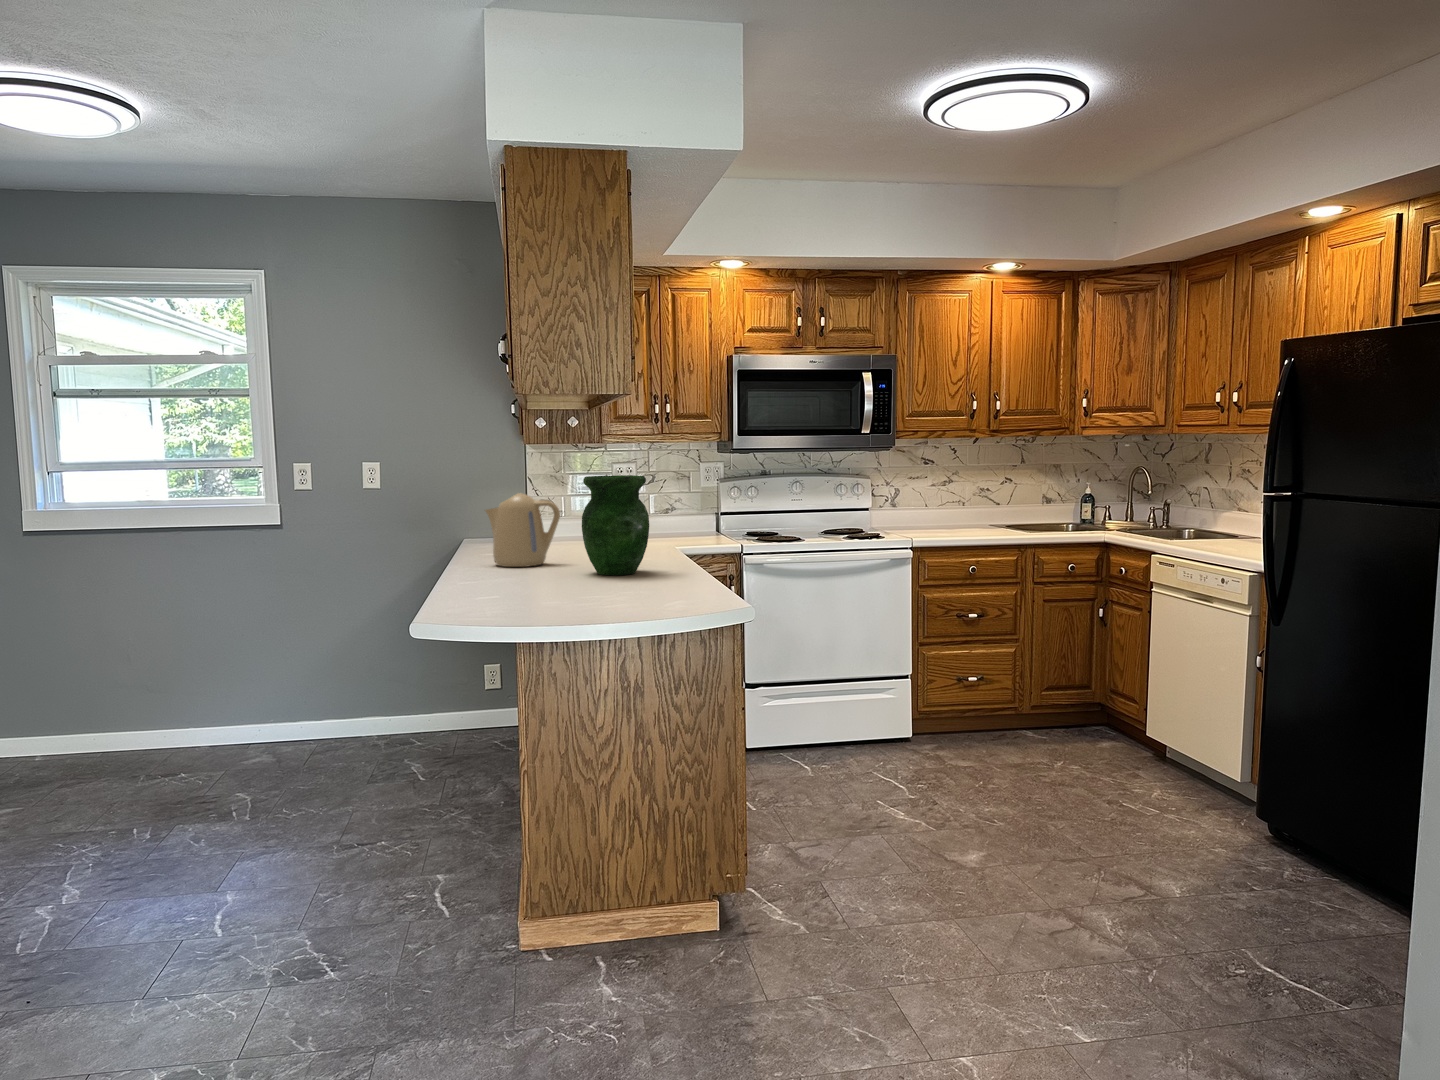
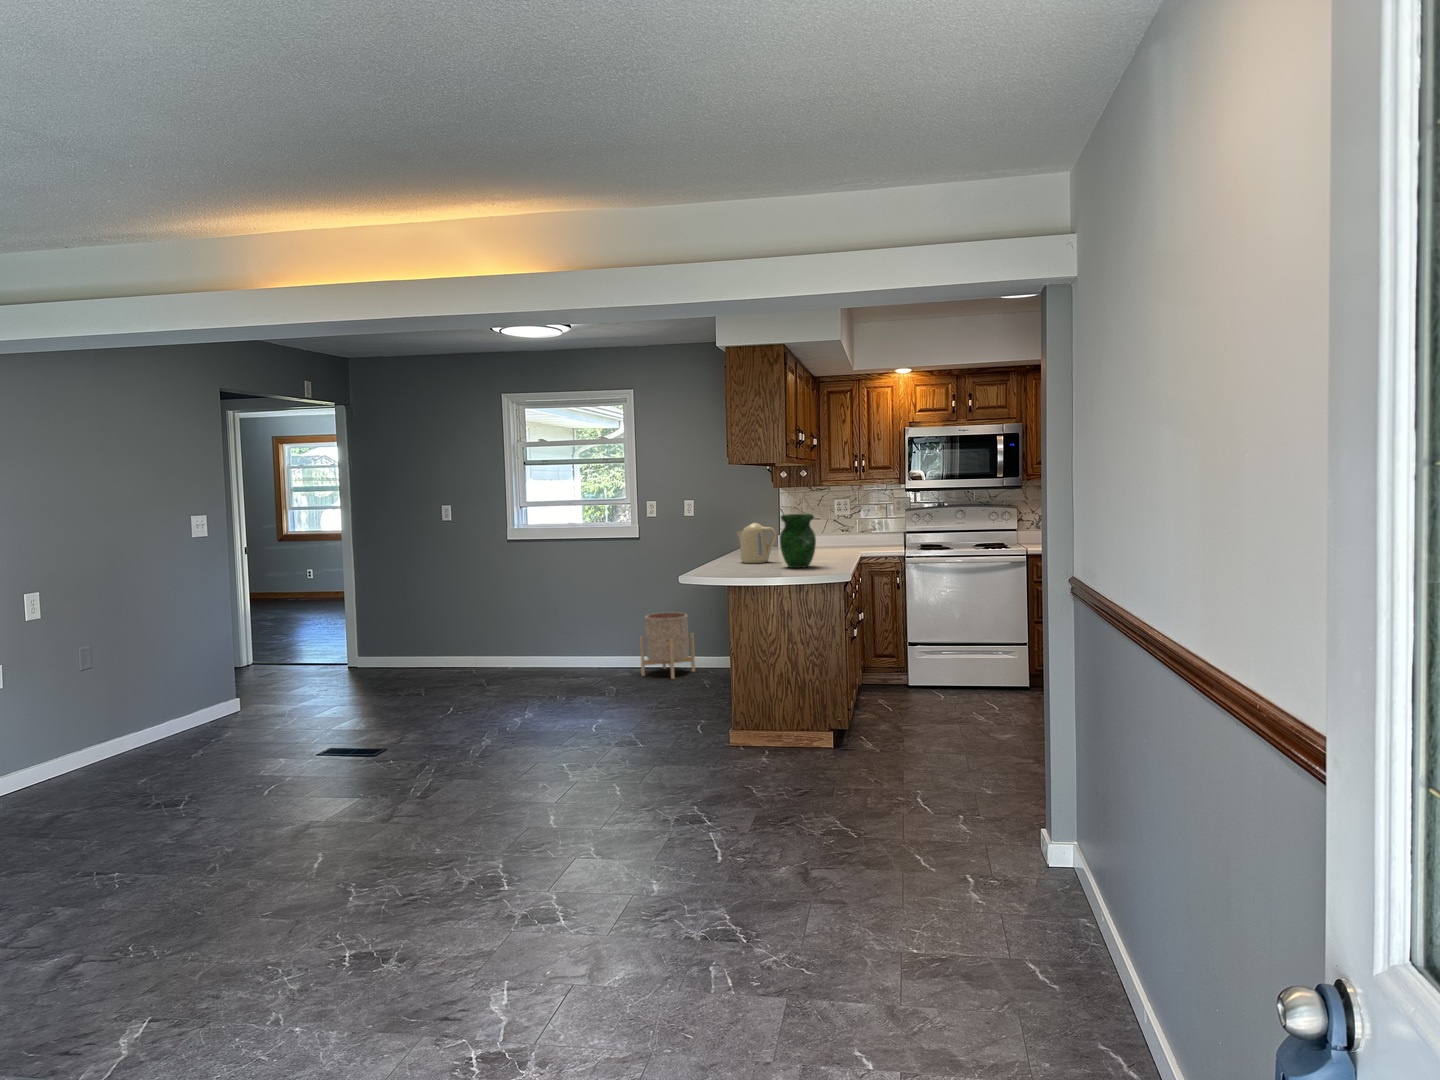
planter: none [287,648,387,766] -> present [640,612,695,679]

